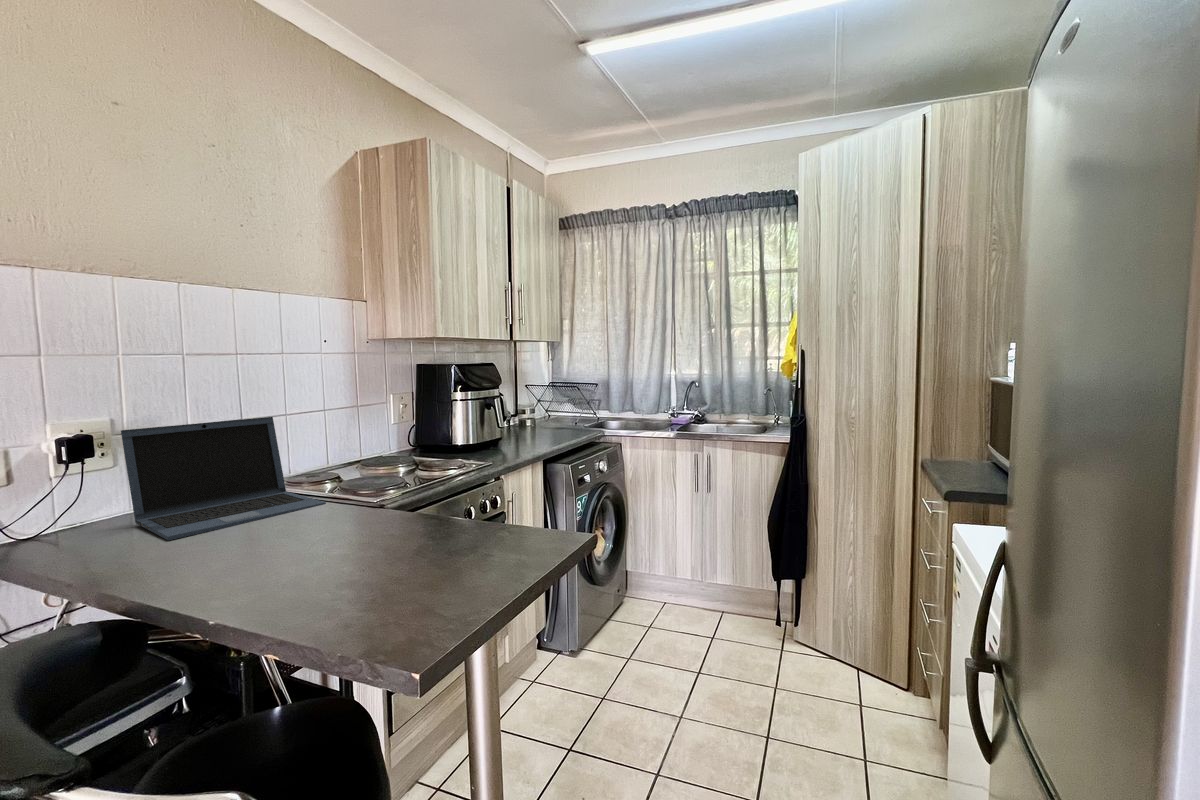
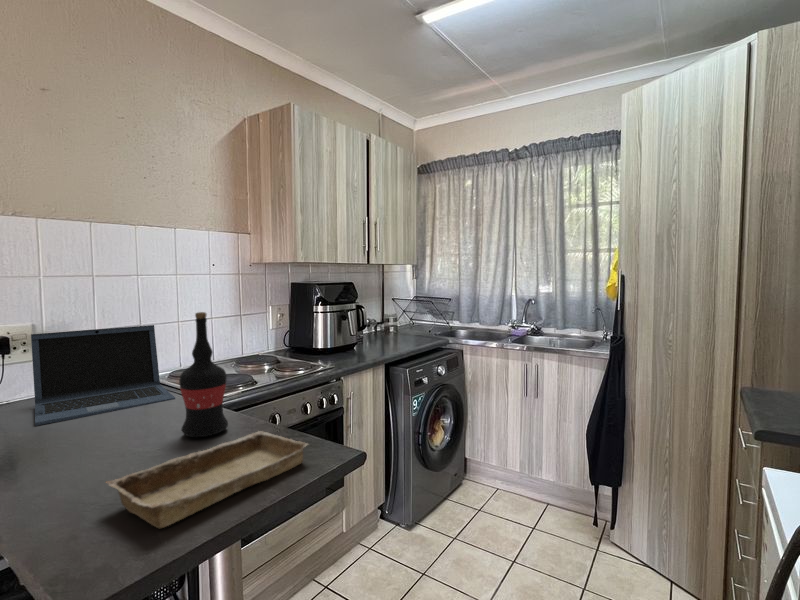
wine bottle: none [382,390,437,532] -> present [179,312,228,437]
tray: none [382,516,560,594] -> present [106,431,308,528]

